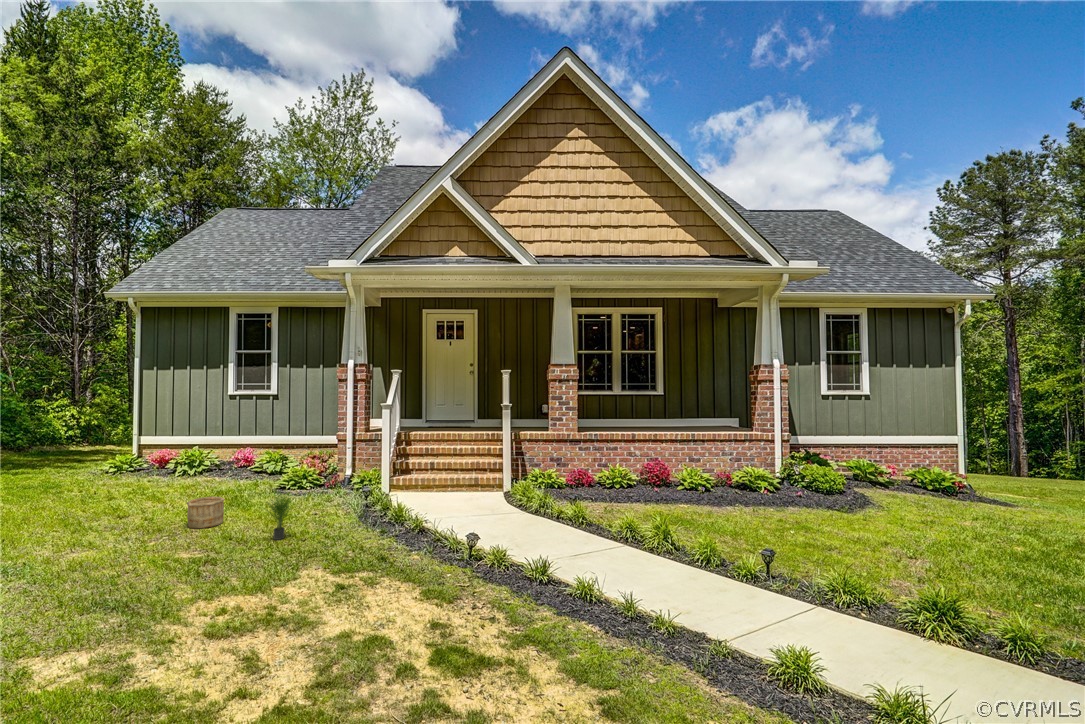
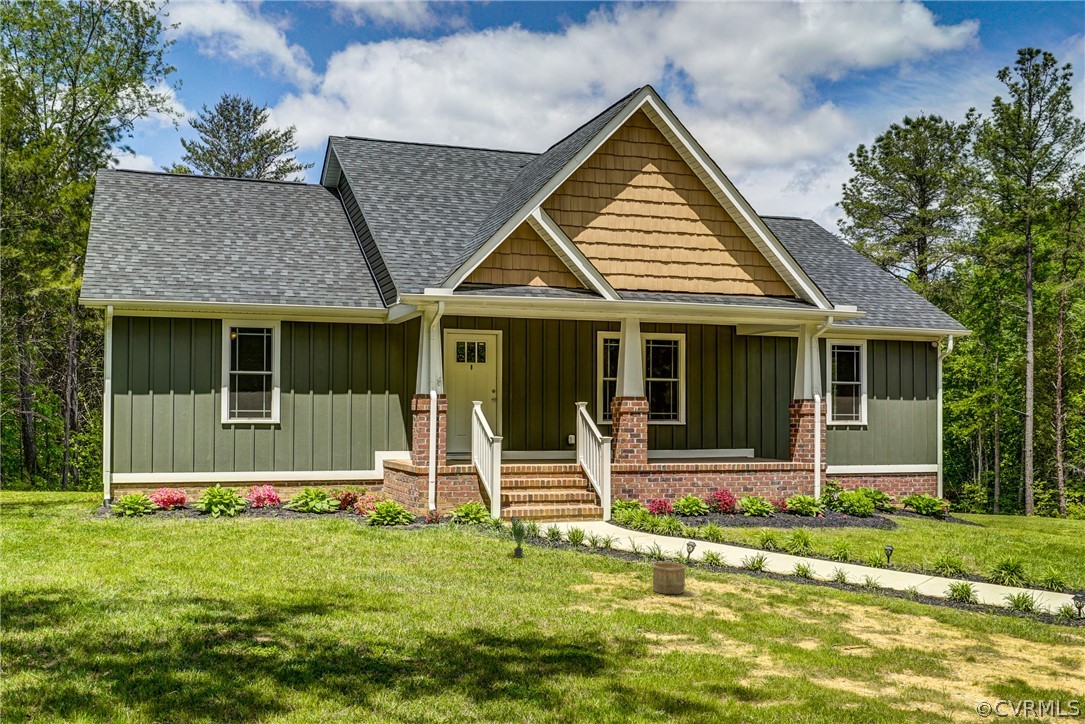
wooden bucket: present [187,497,225,528] -> present [653,562,686,594]

